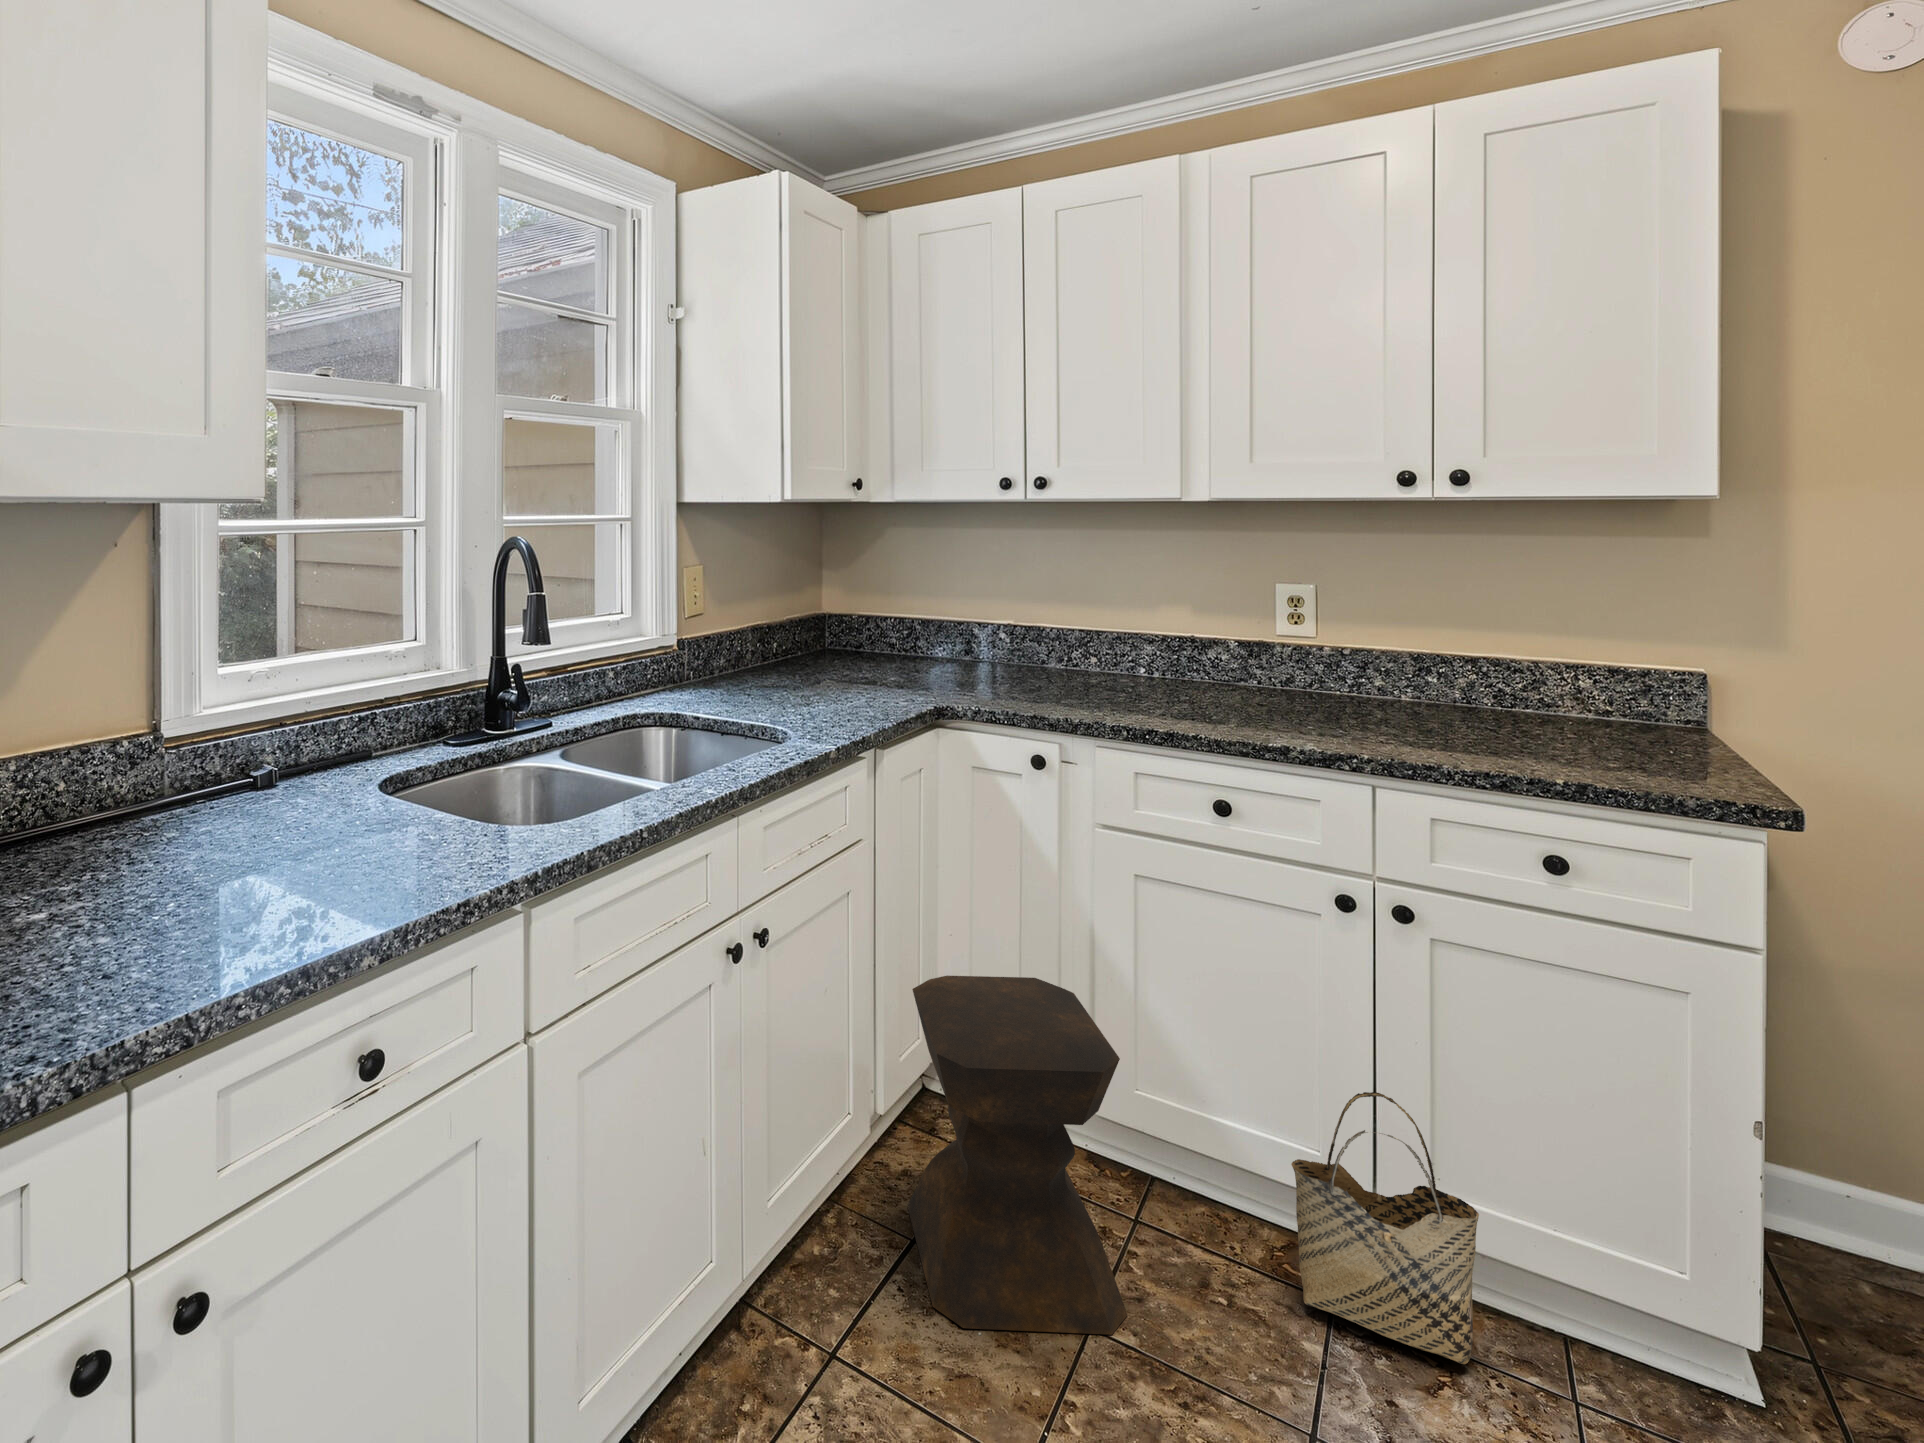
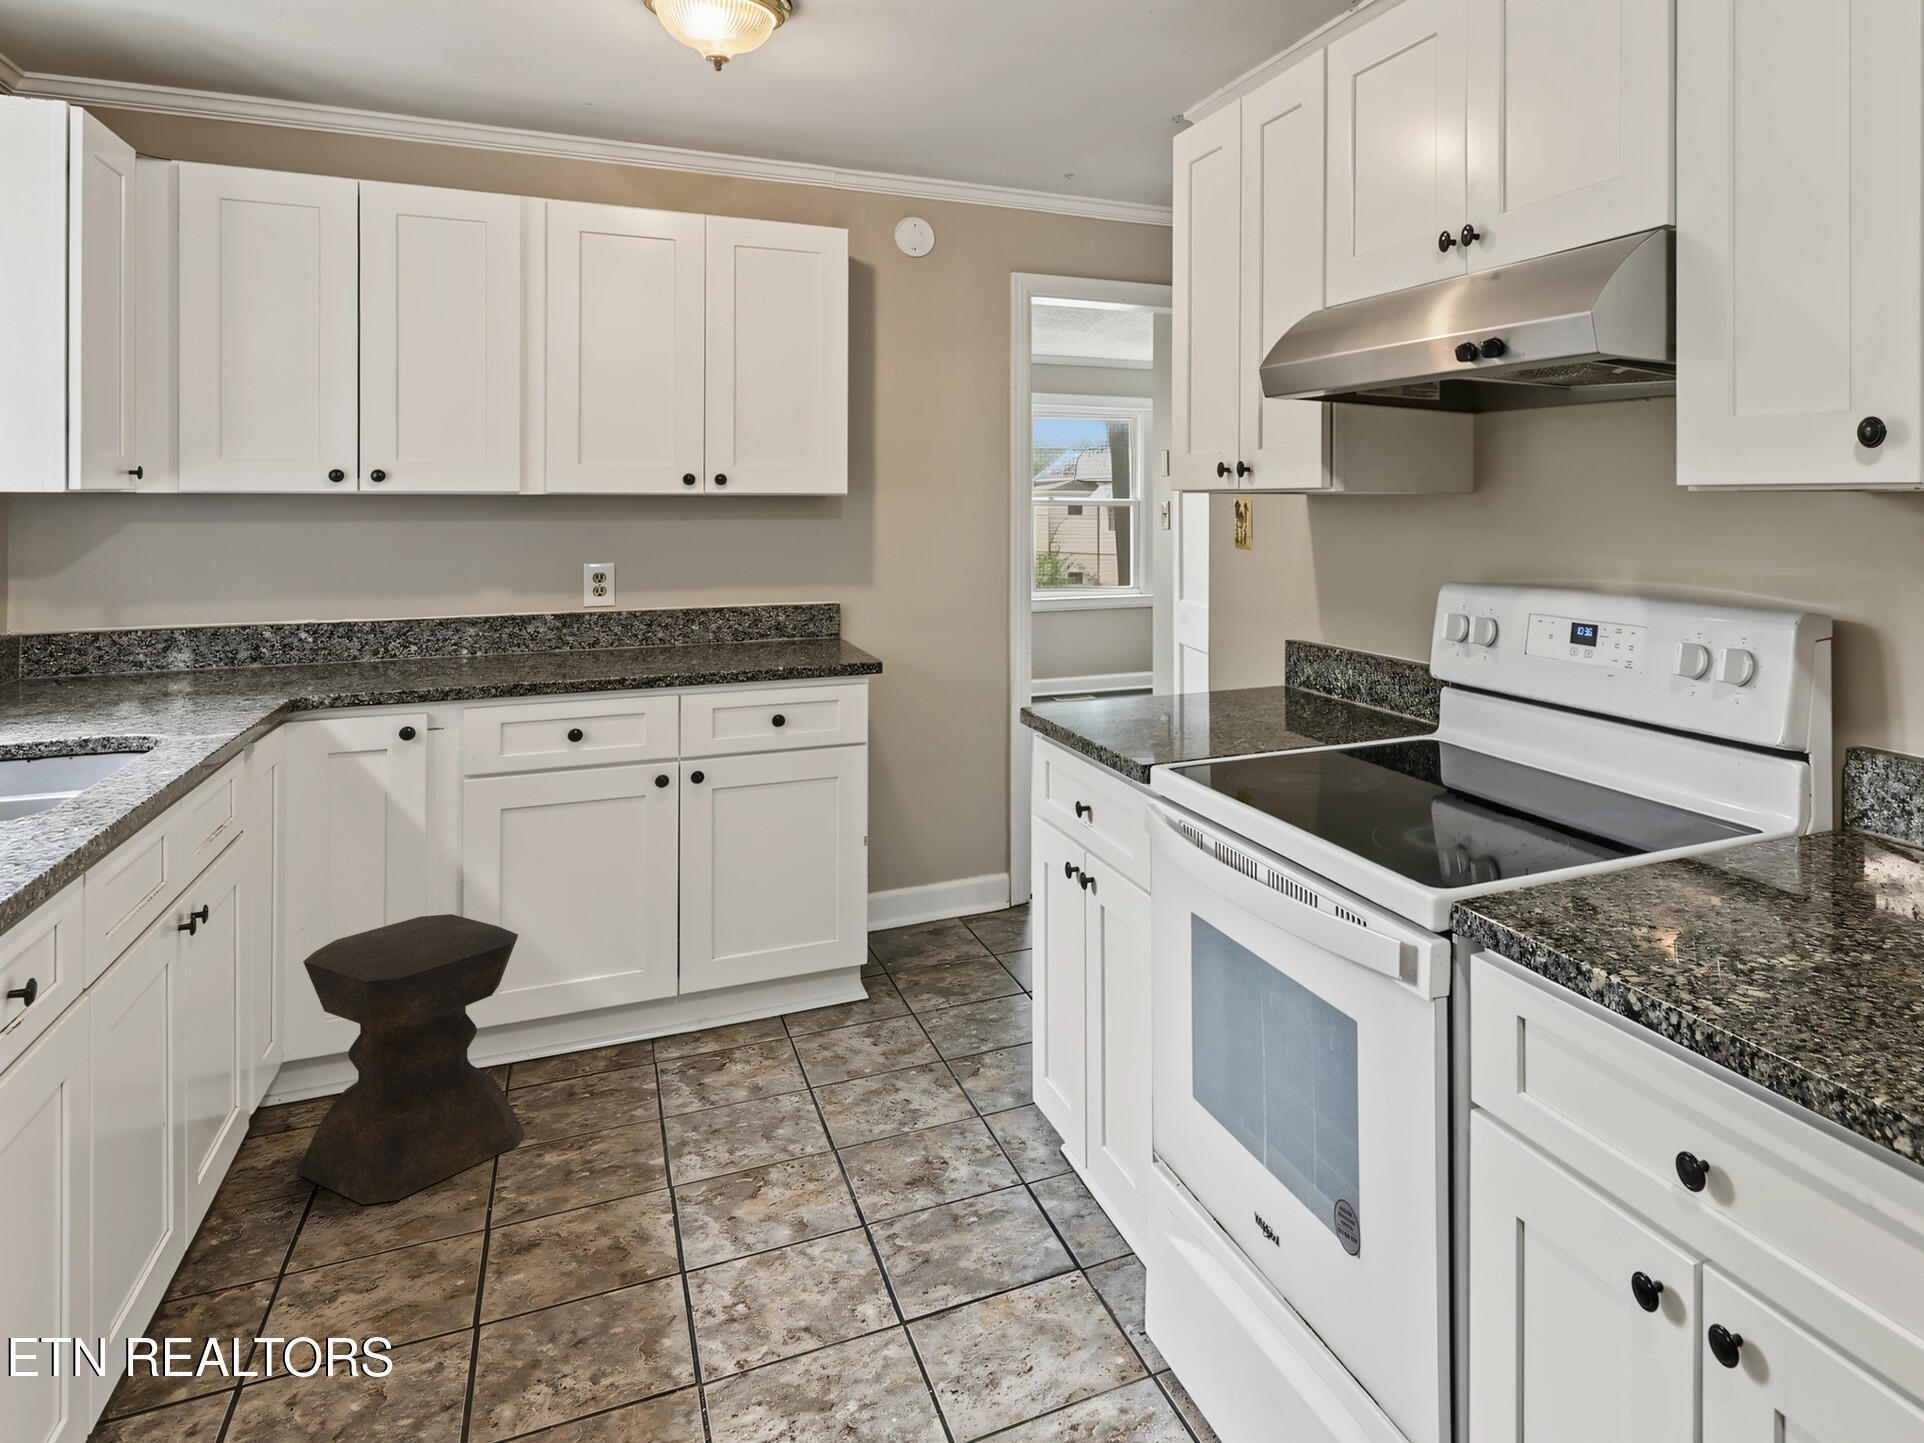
woven basket: present [1291,1092,1479,1364] -> none [630,908,742,1069]

